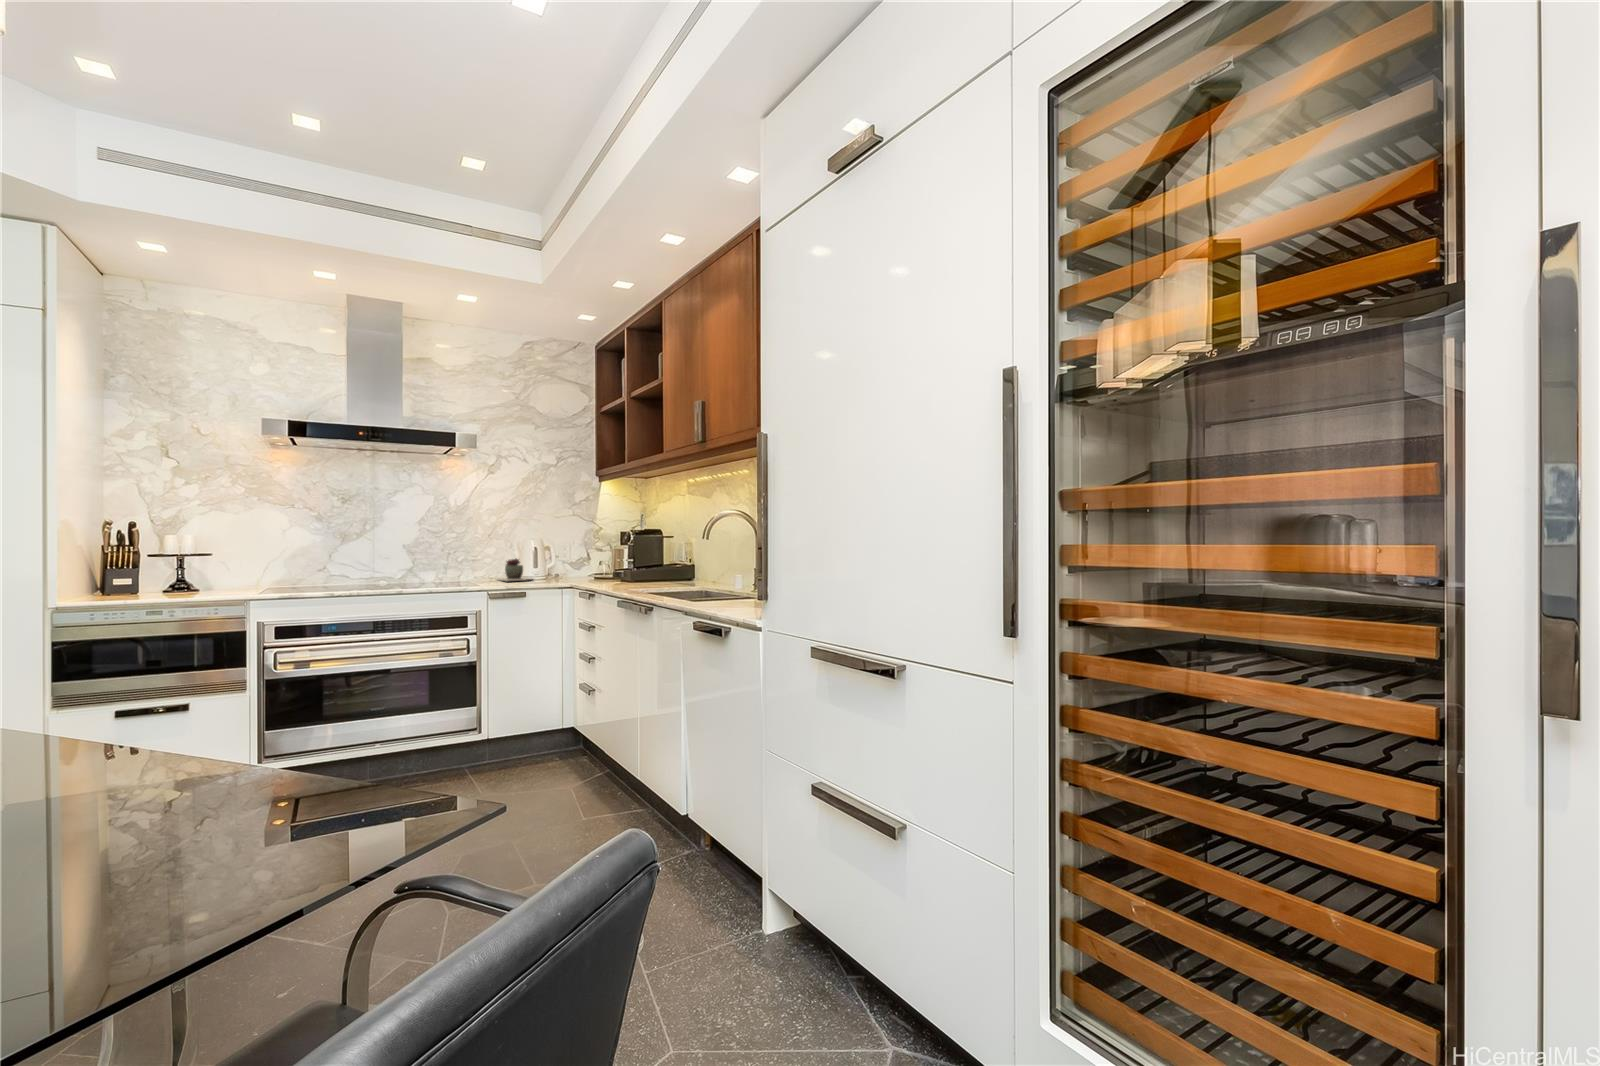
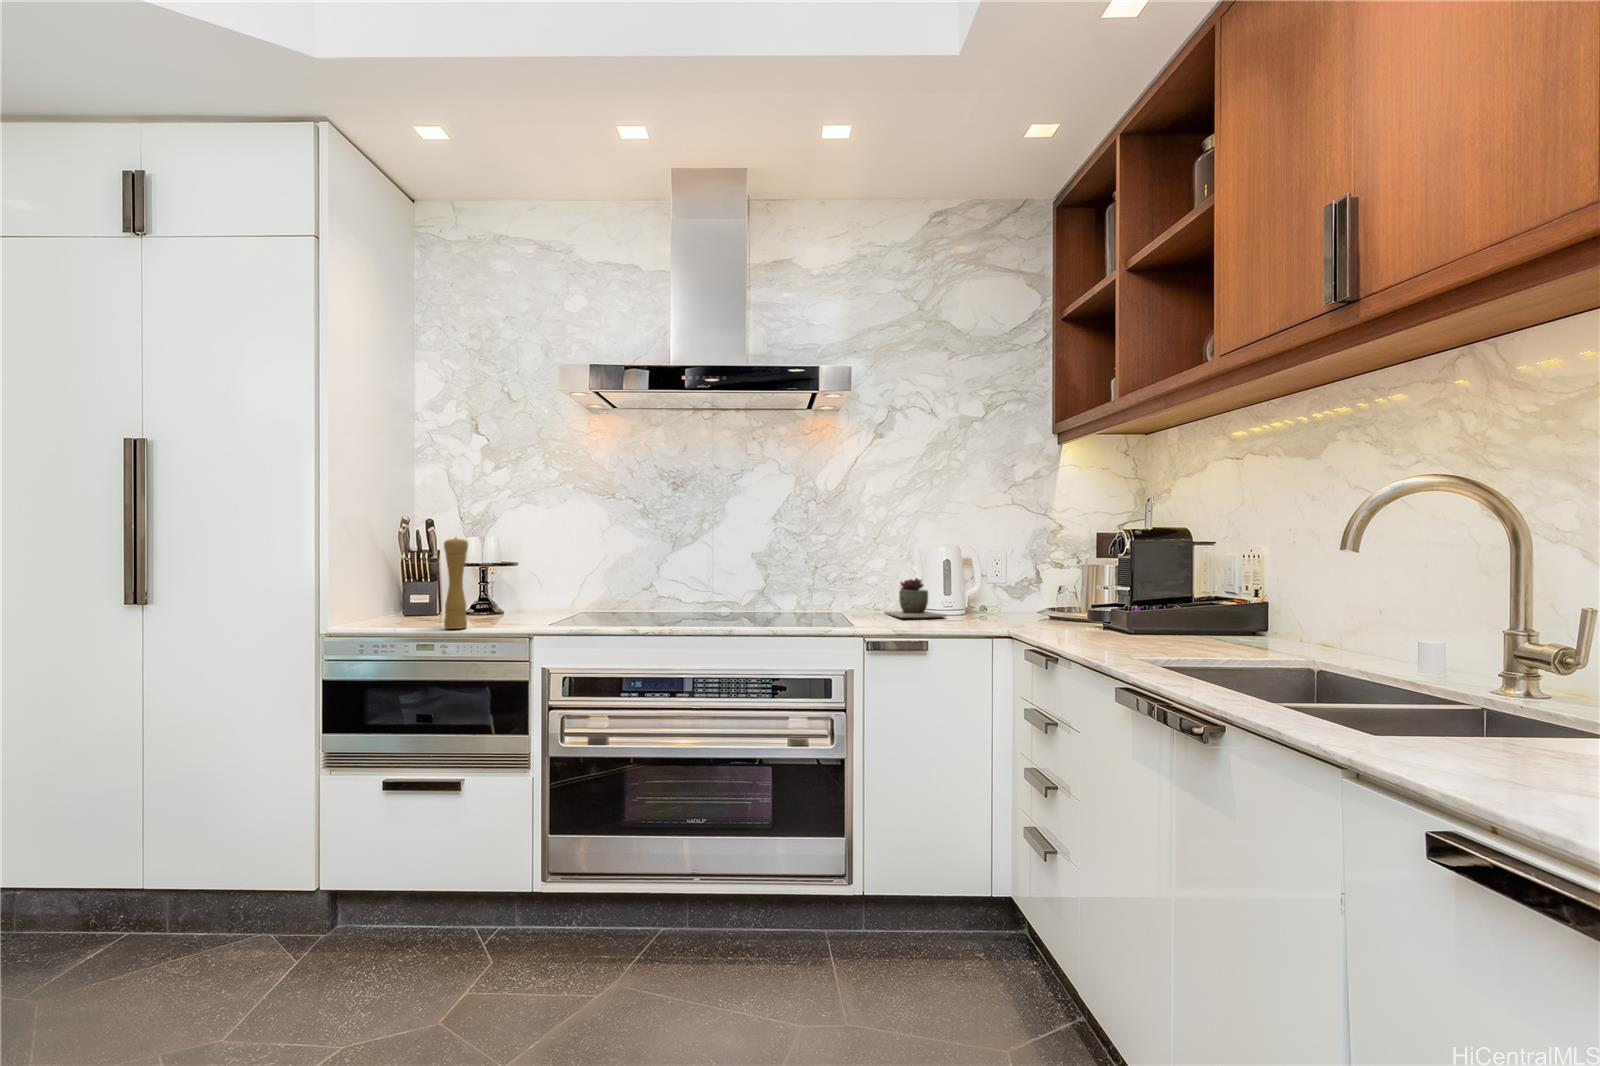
pepper mill: none [163,537,185,601] -> present [444,537,468,629]

